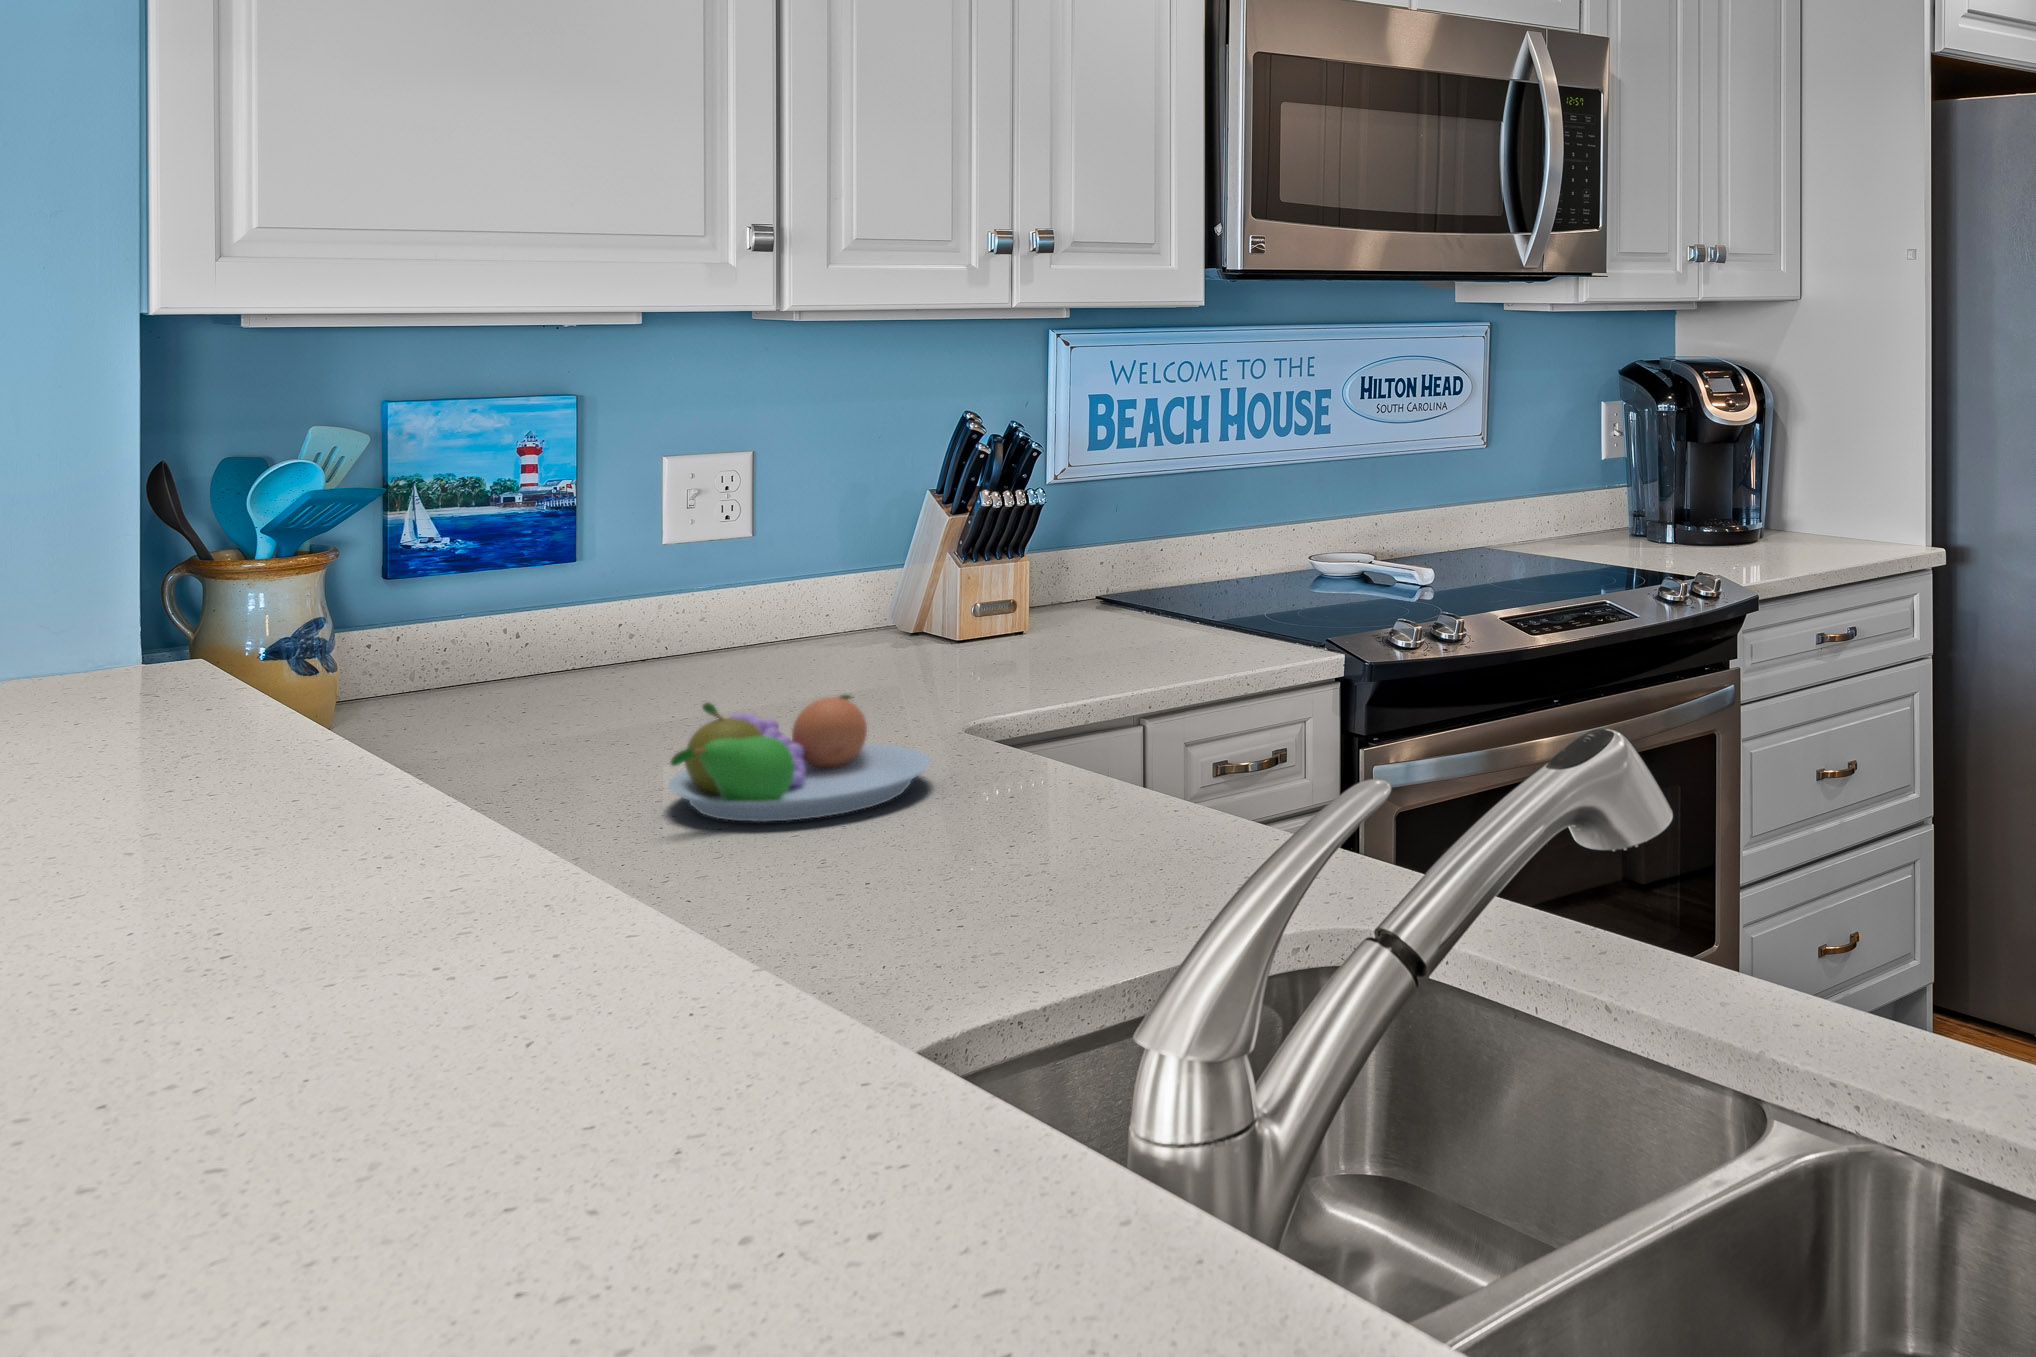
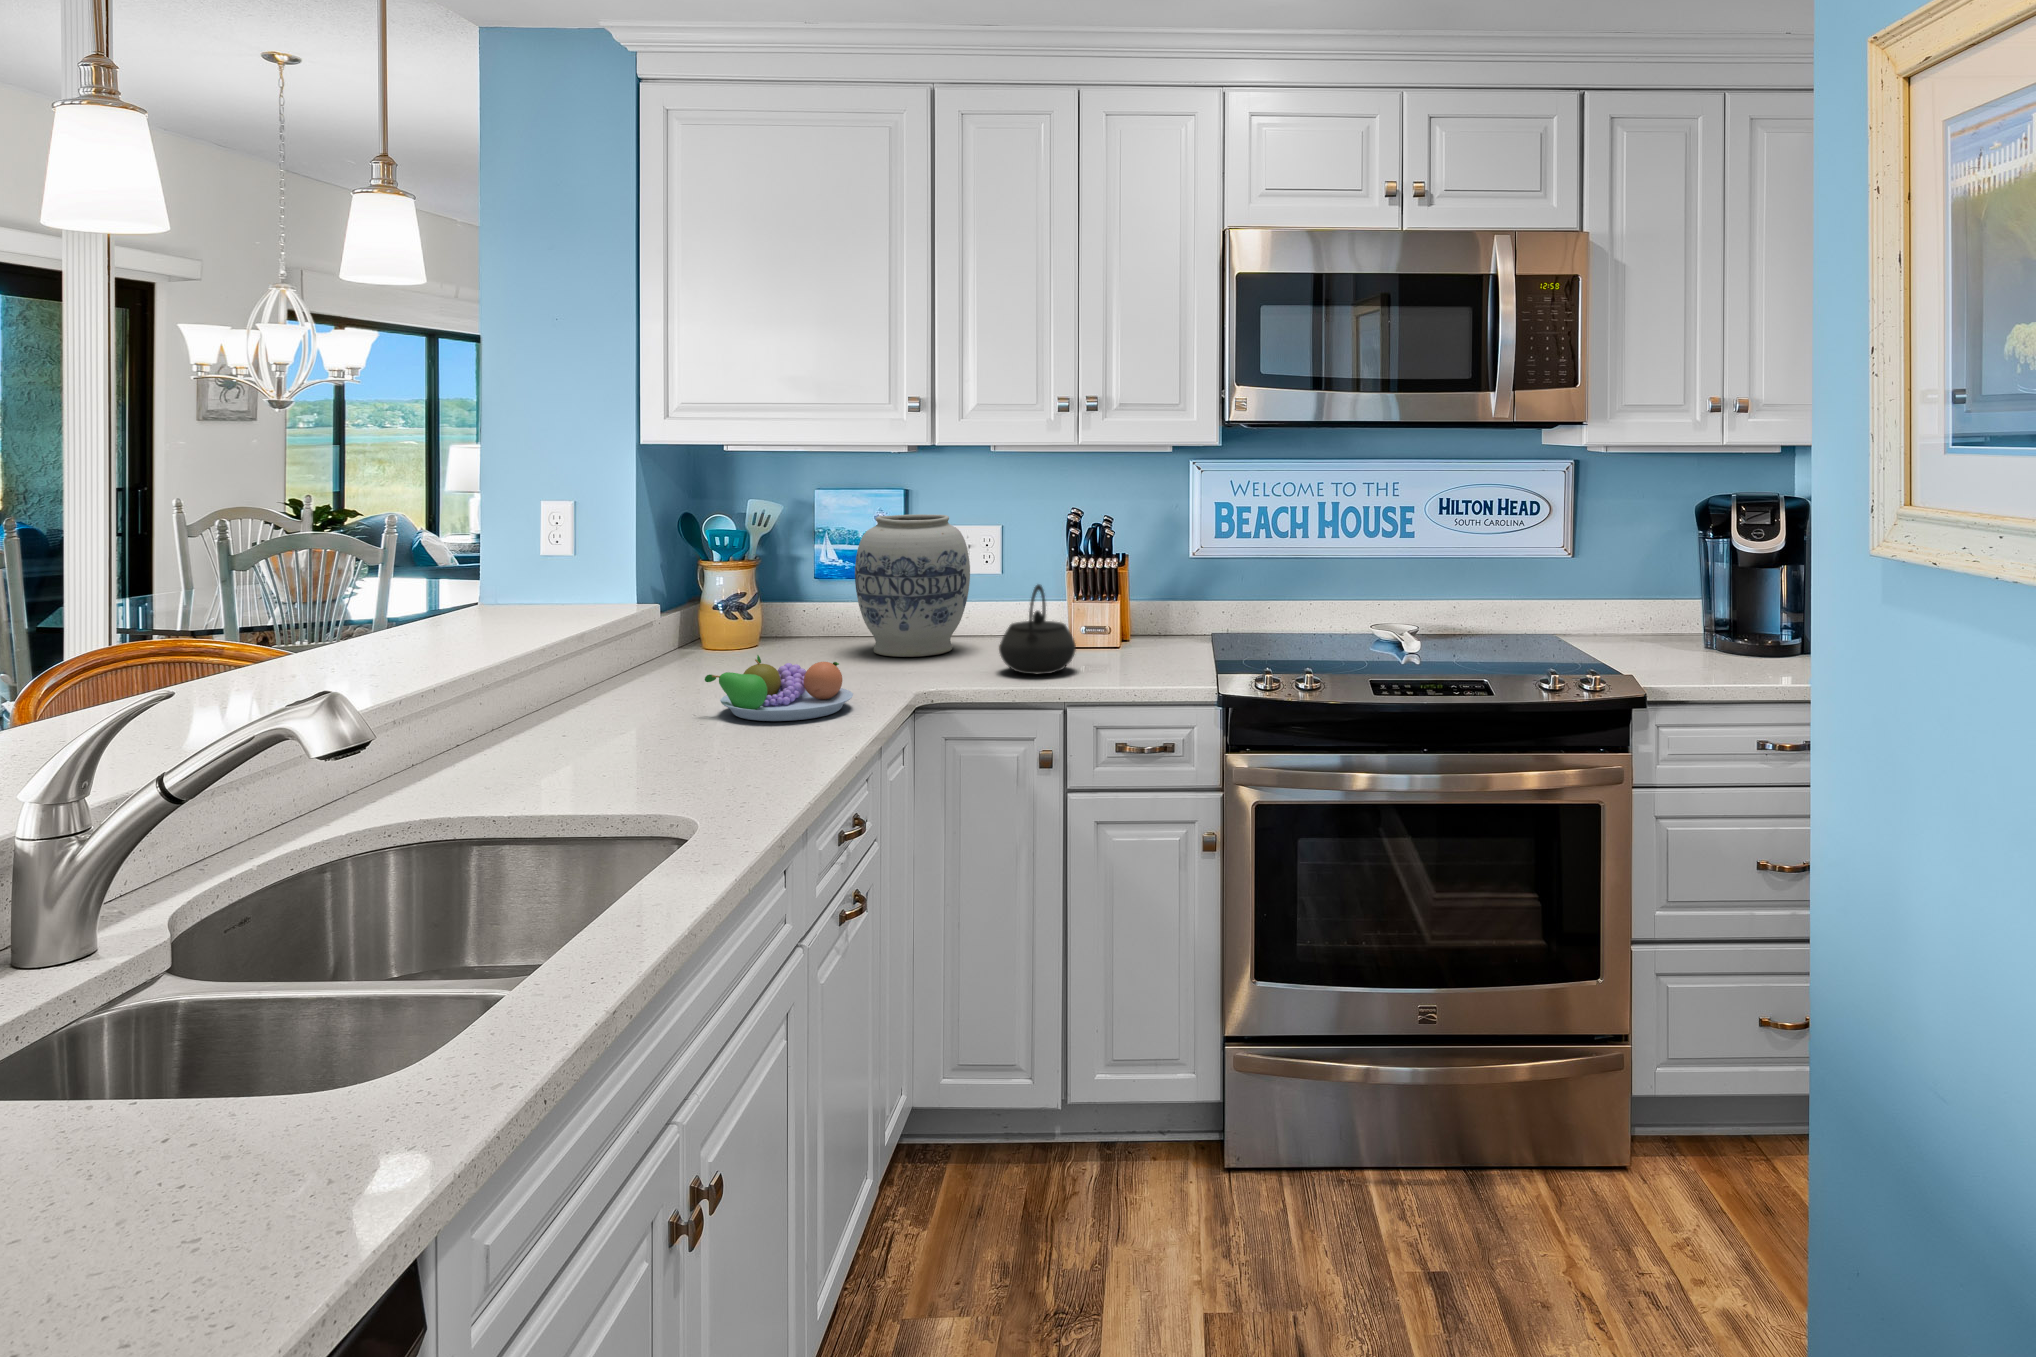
vase: none [561,435,789,699] -> present [855,514,970,657]
kettle: none [935,532,1069,683] -> present [999,584,1076,674]

